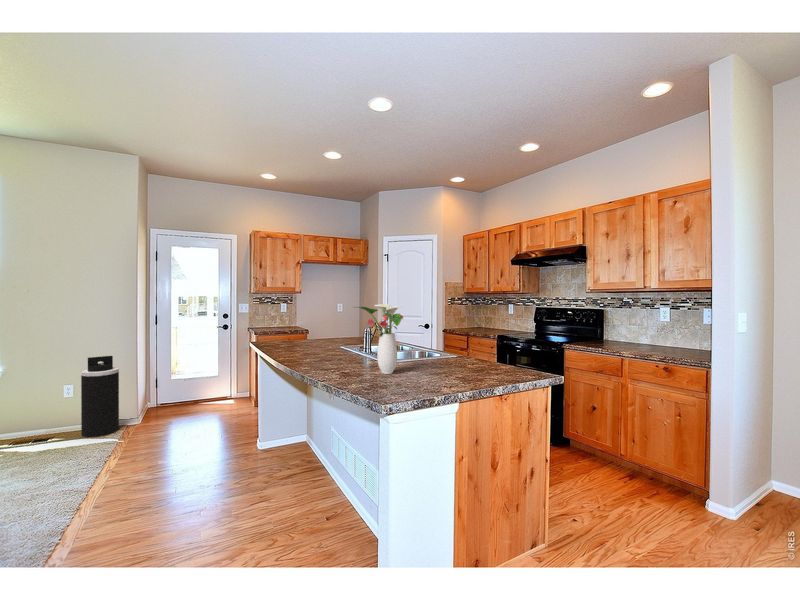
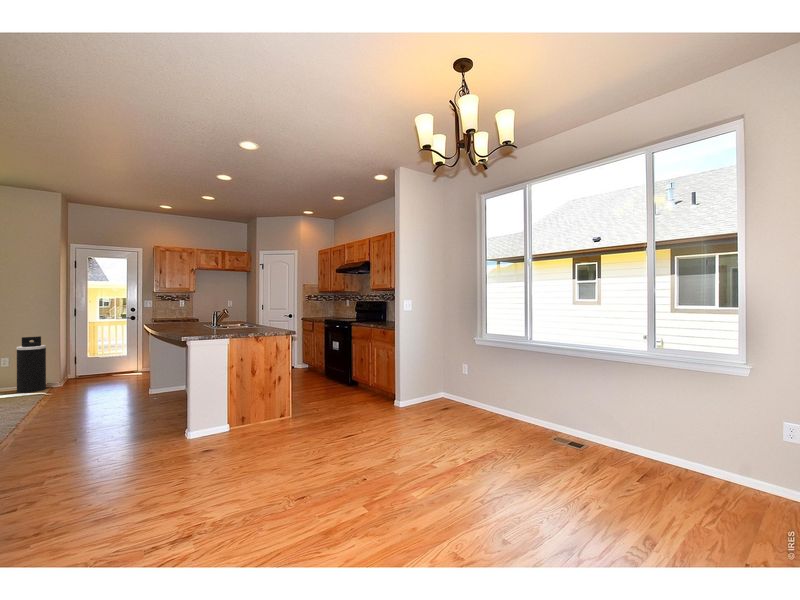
flower arrangement: present [358,304,403,374] -> none [185,297,215,332]

